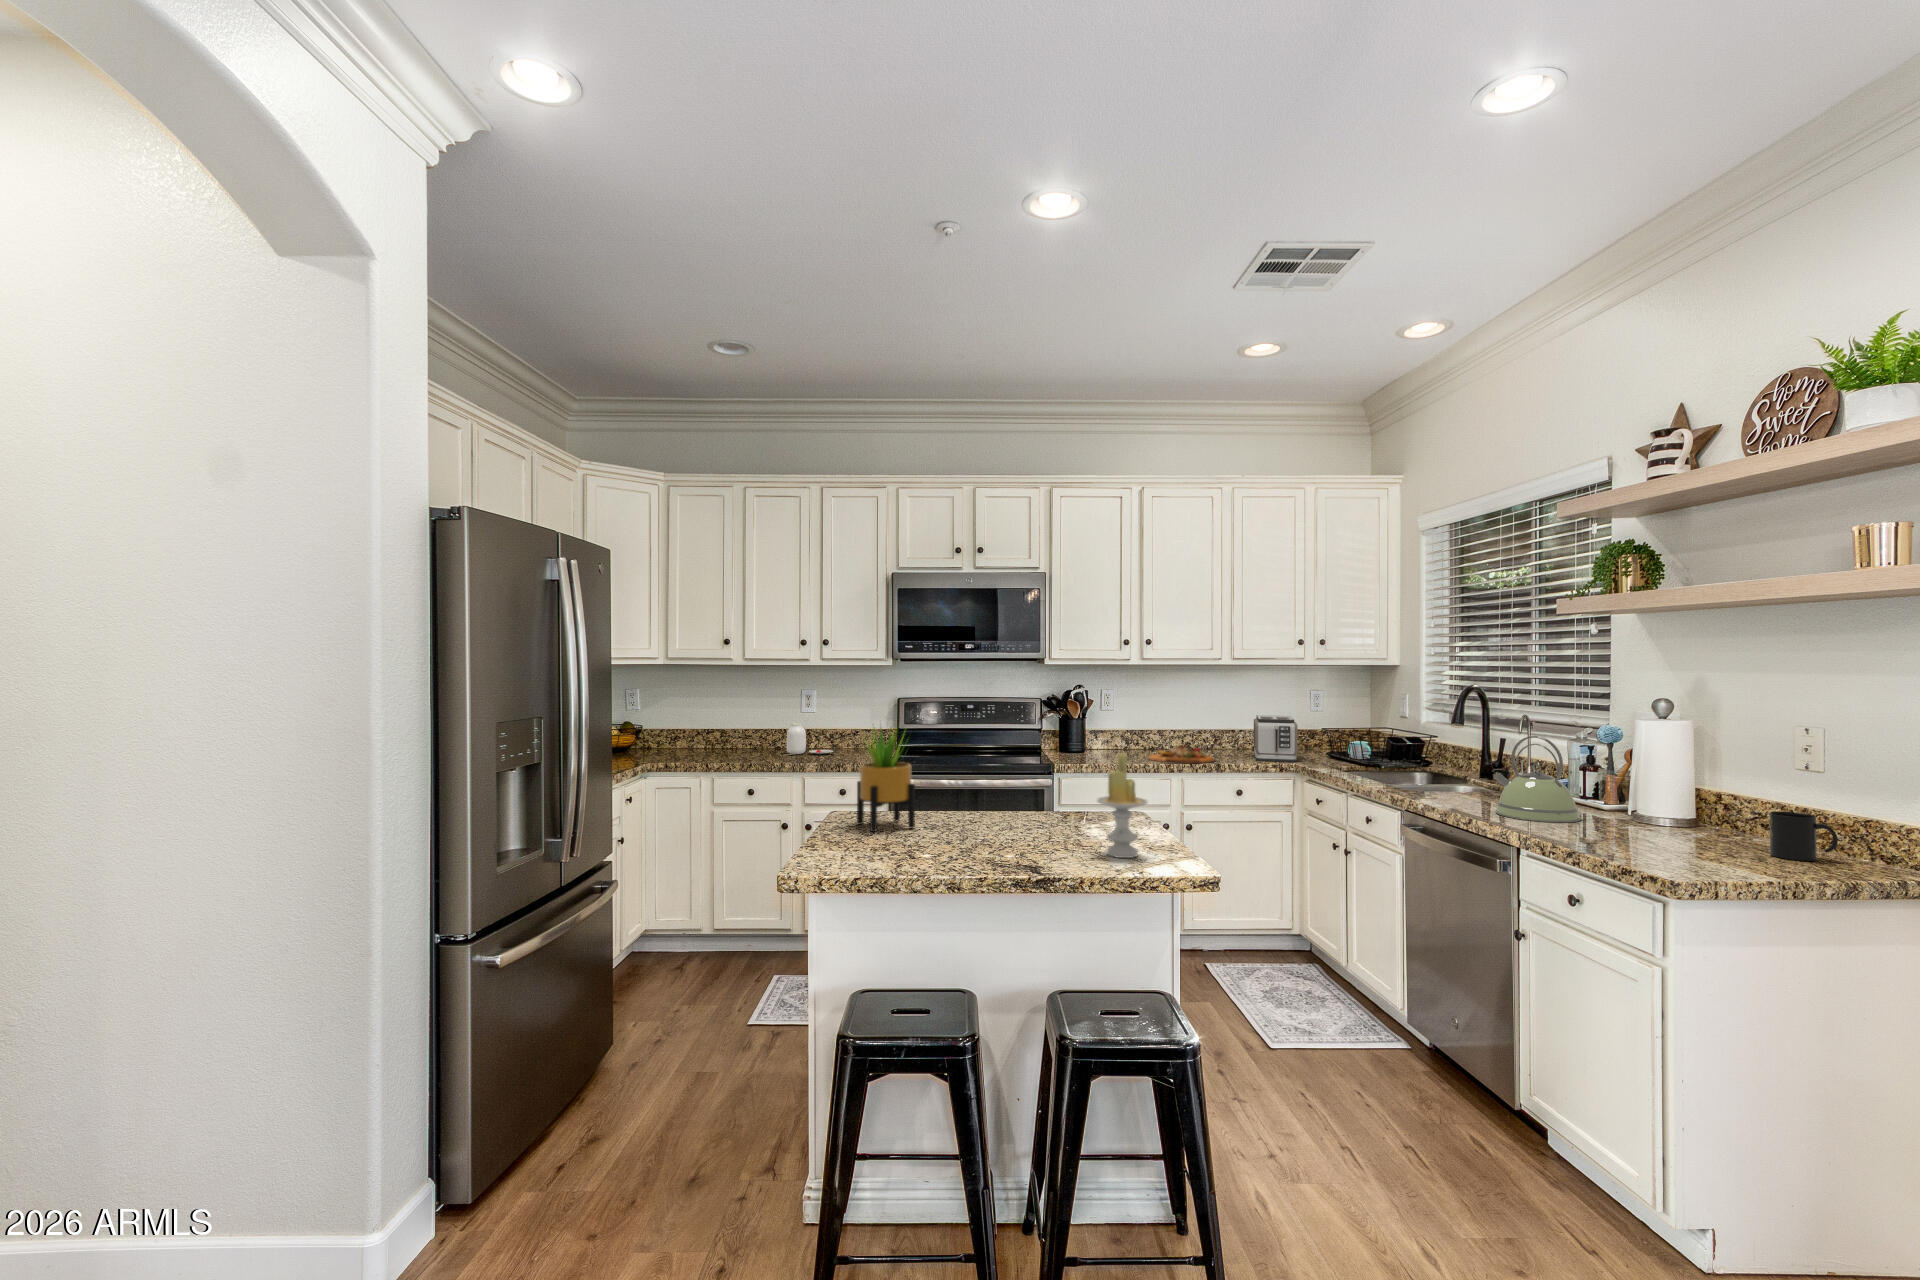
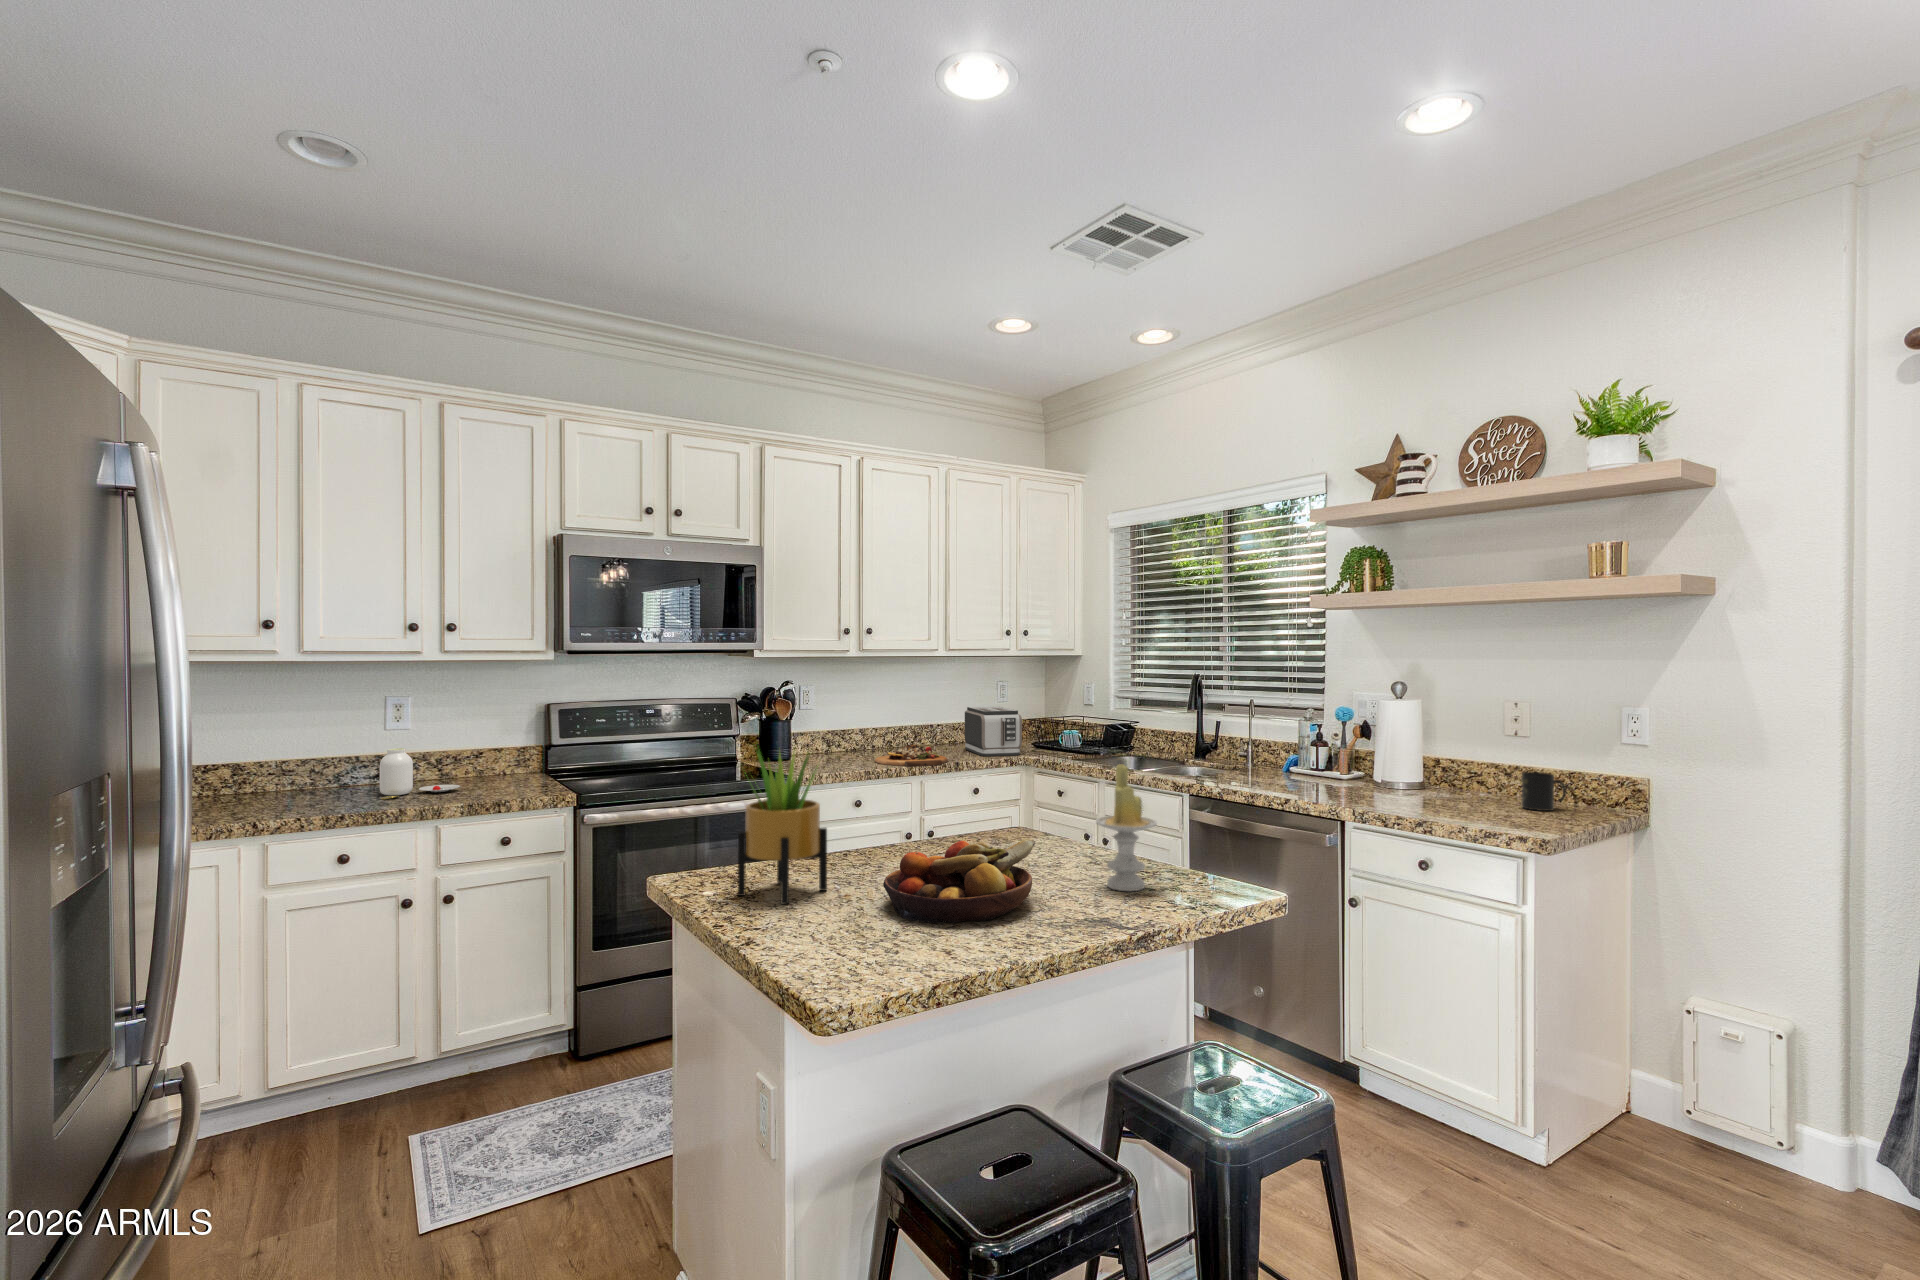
kettle: present [1492,736,1580,823] -> none [1279,718,1357,797]
fruit bowl: none [918,801,1041,857] -> present [883,839,1035,923]

